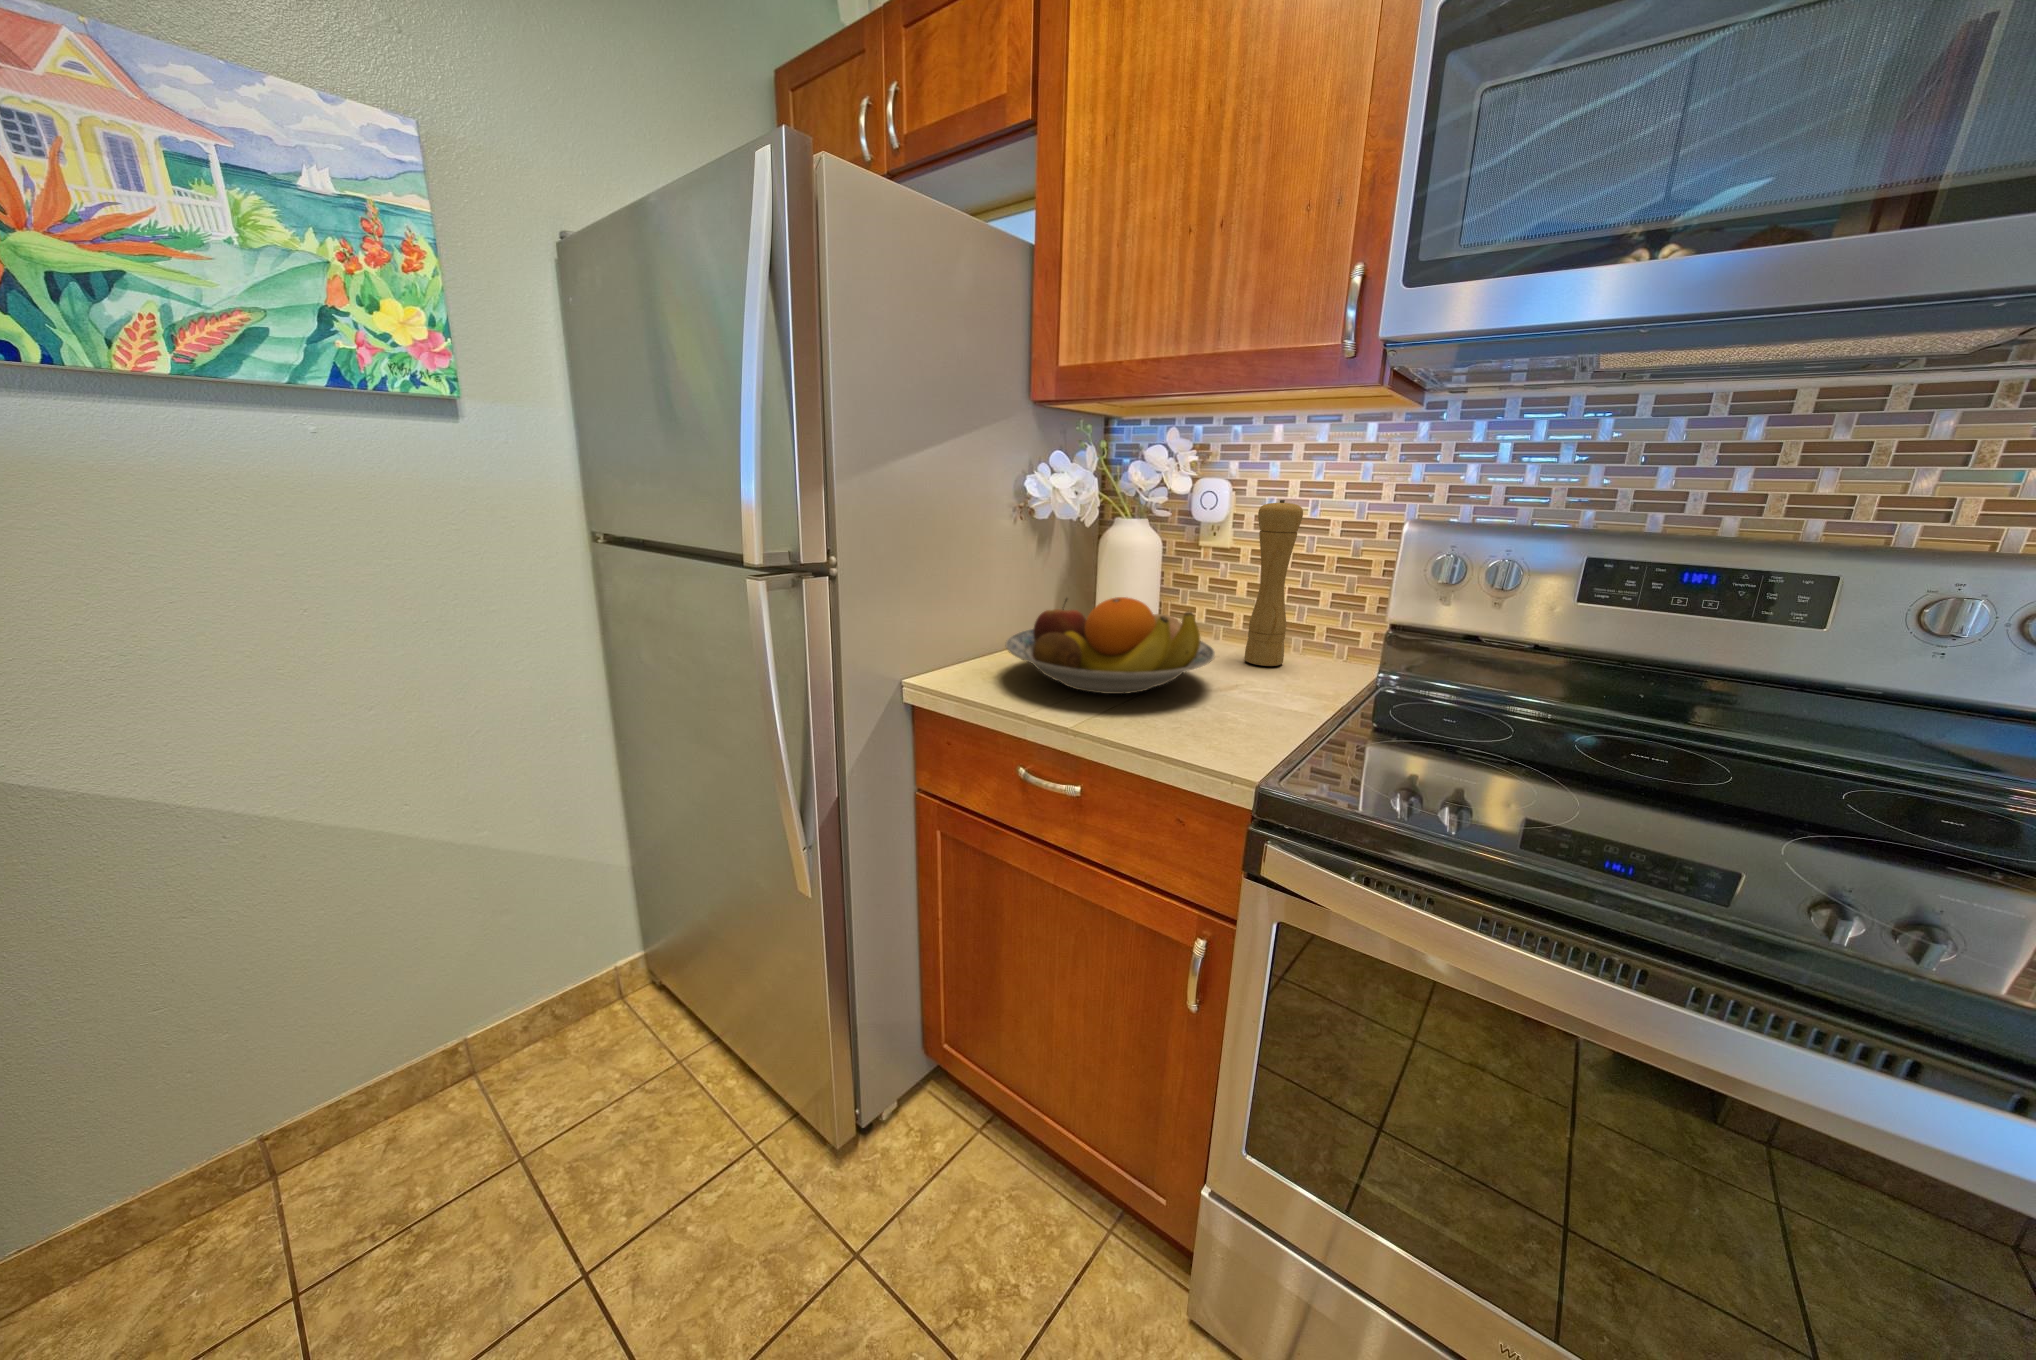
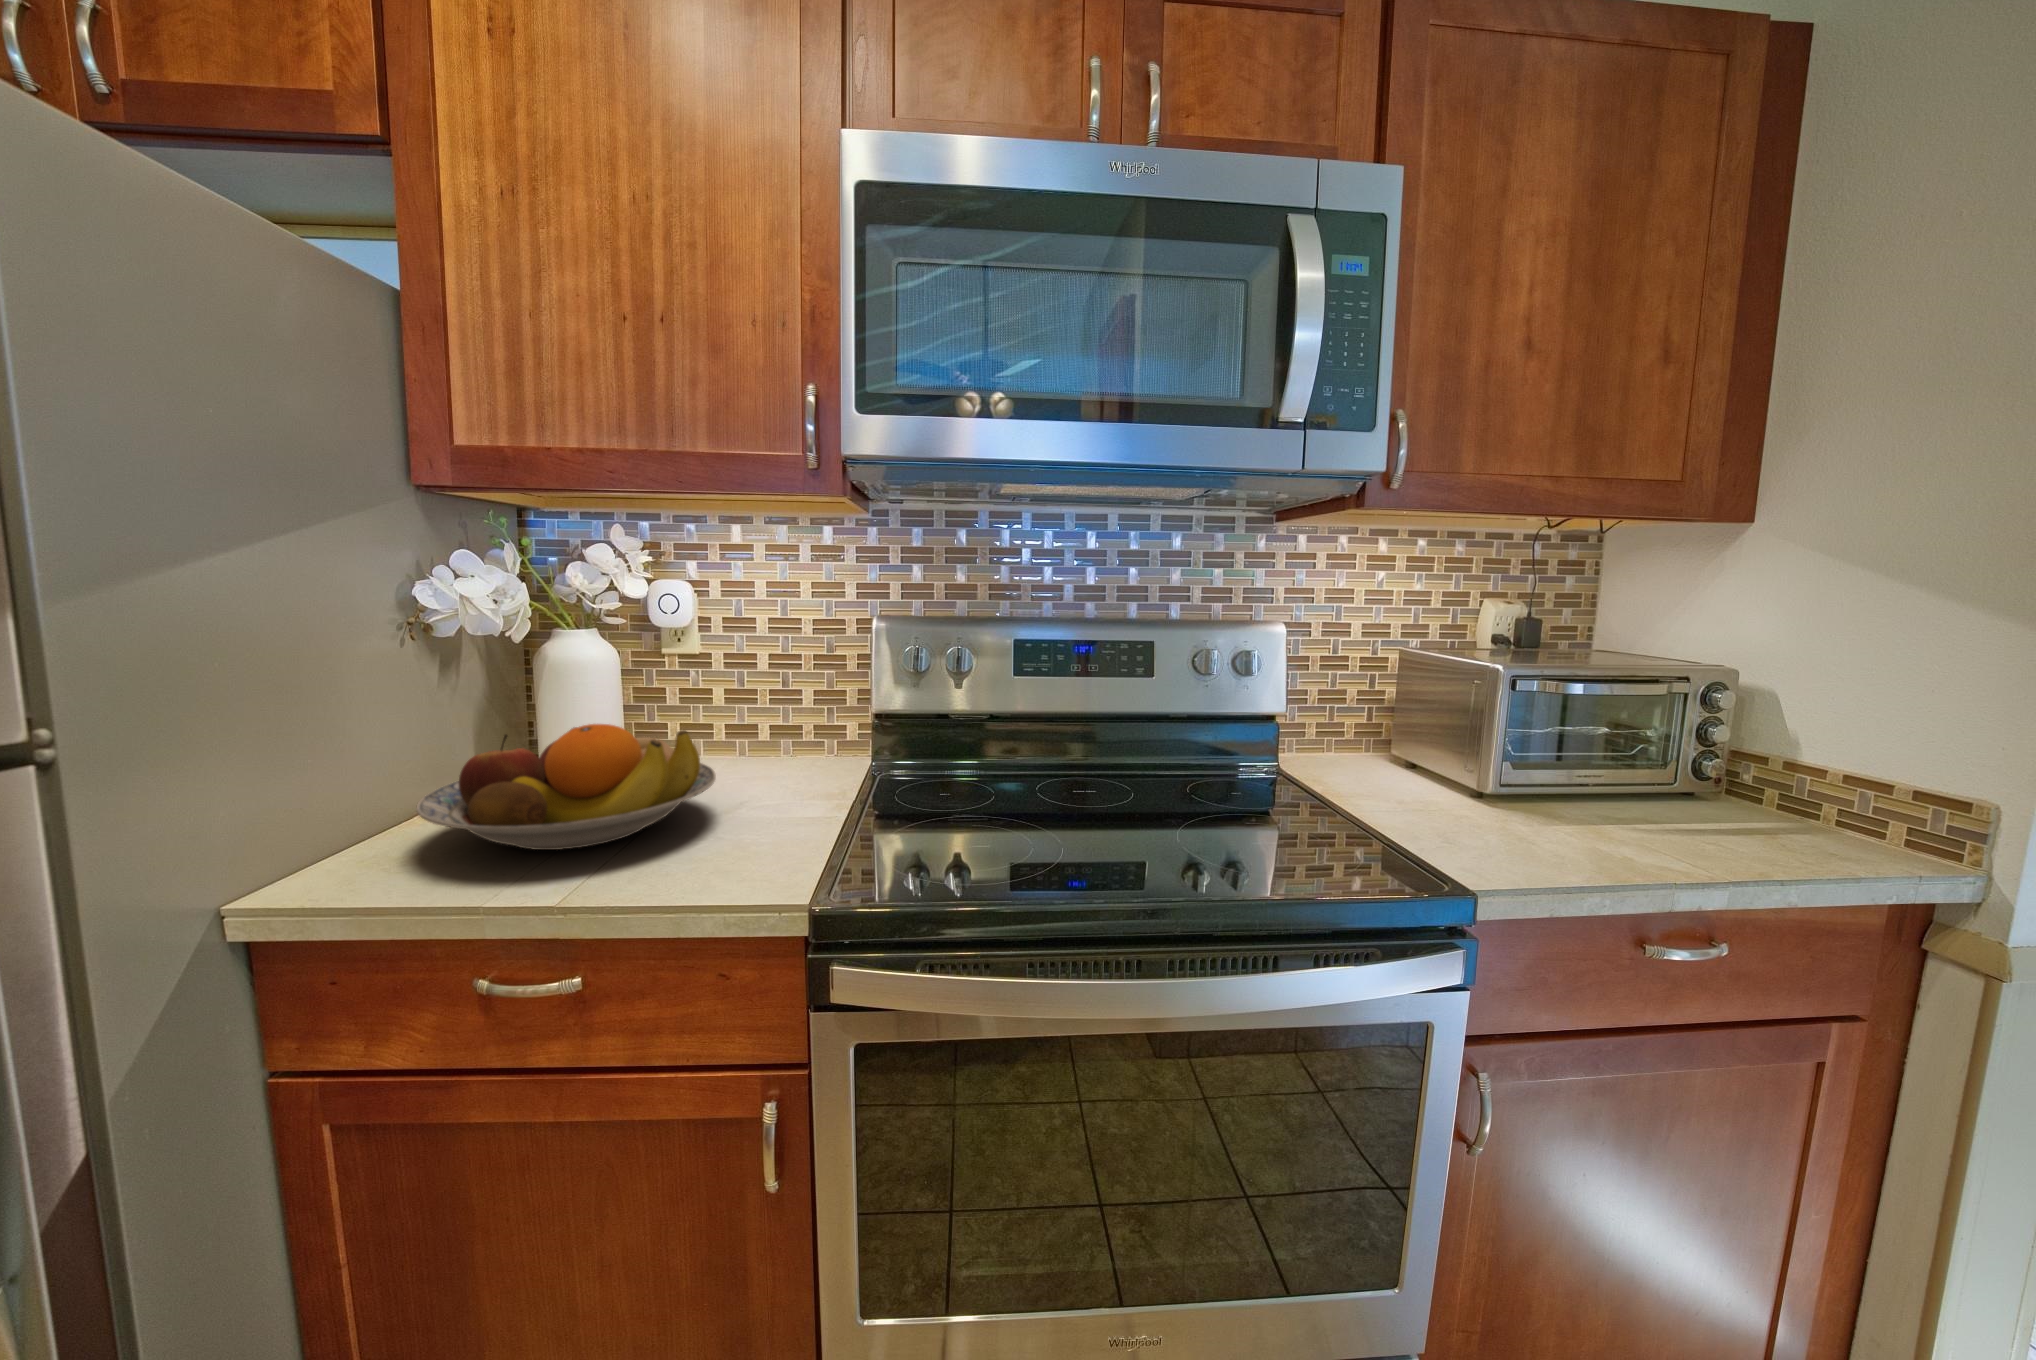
pepper mill: present [1244,500,1303,666] -> none [731,601,779,775]

